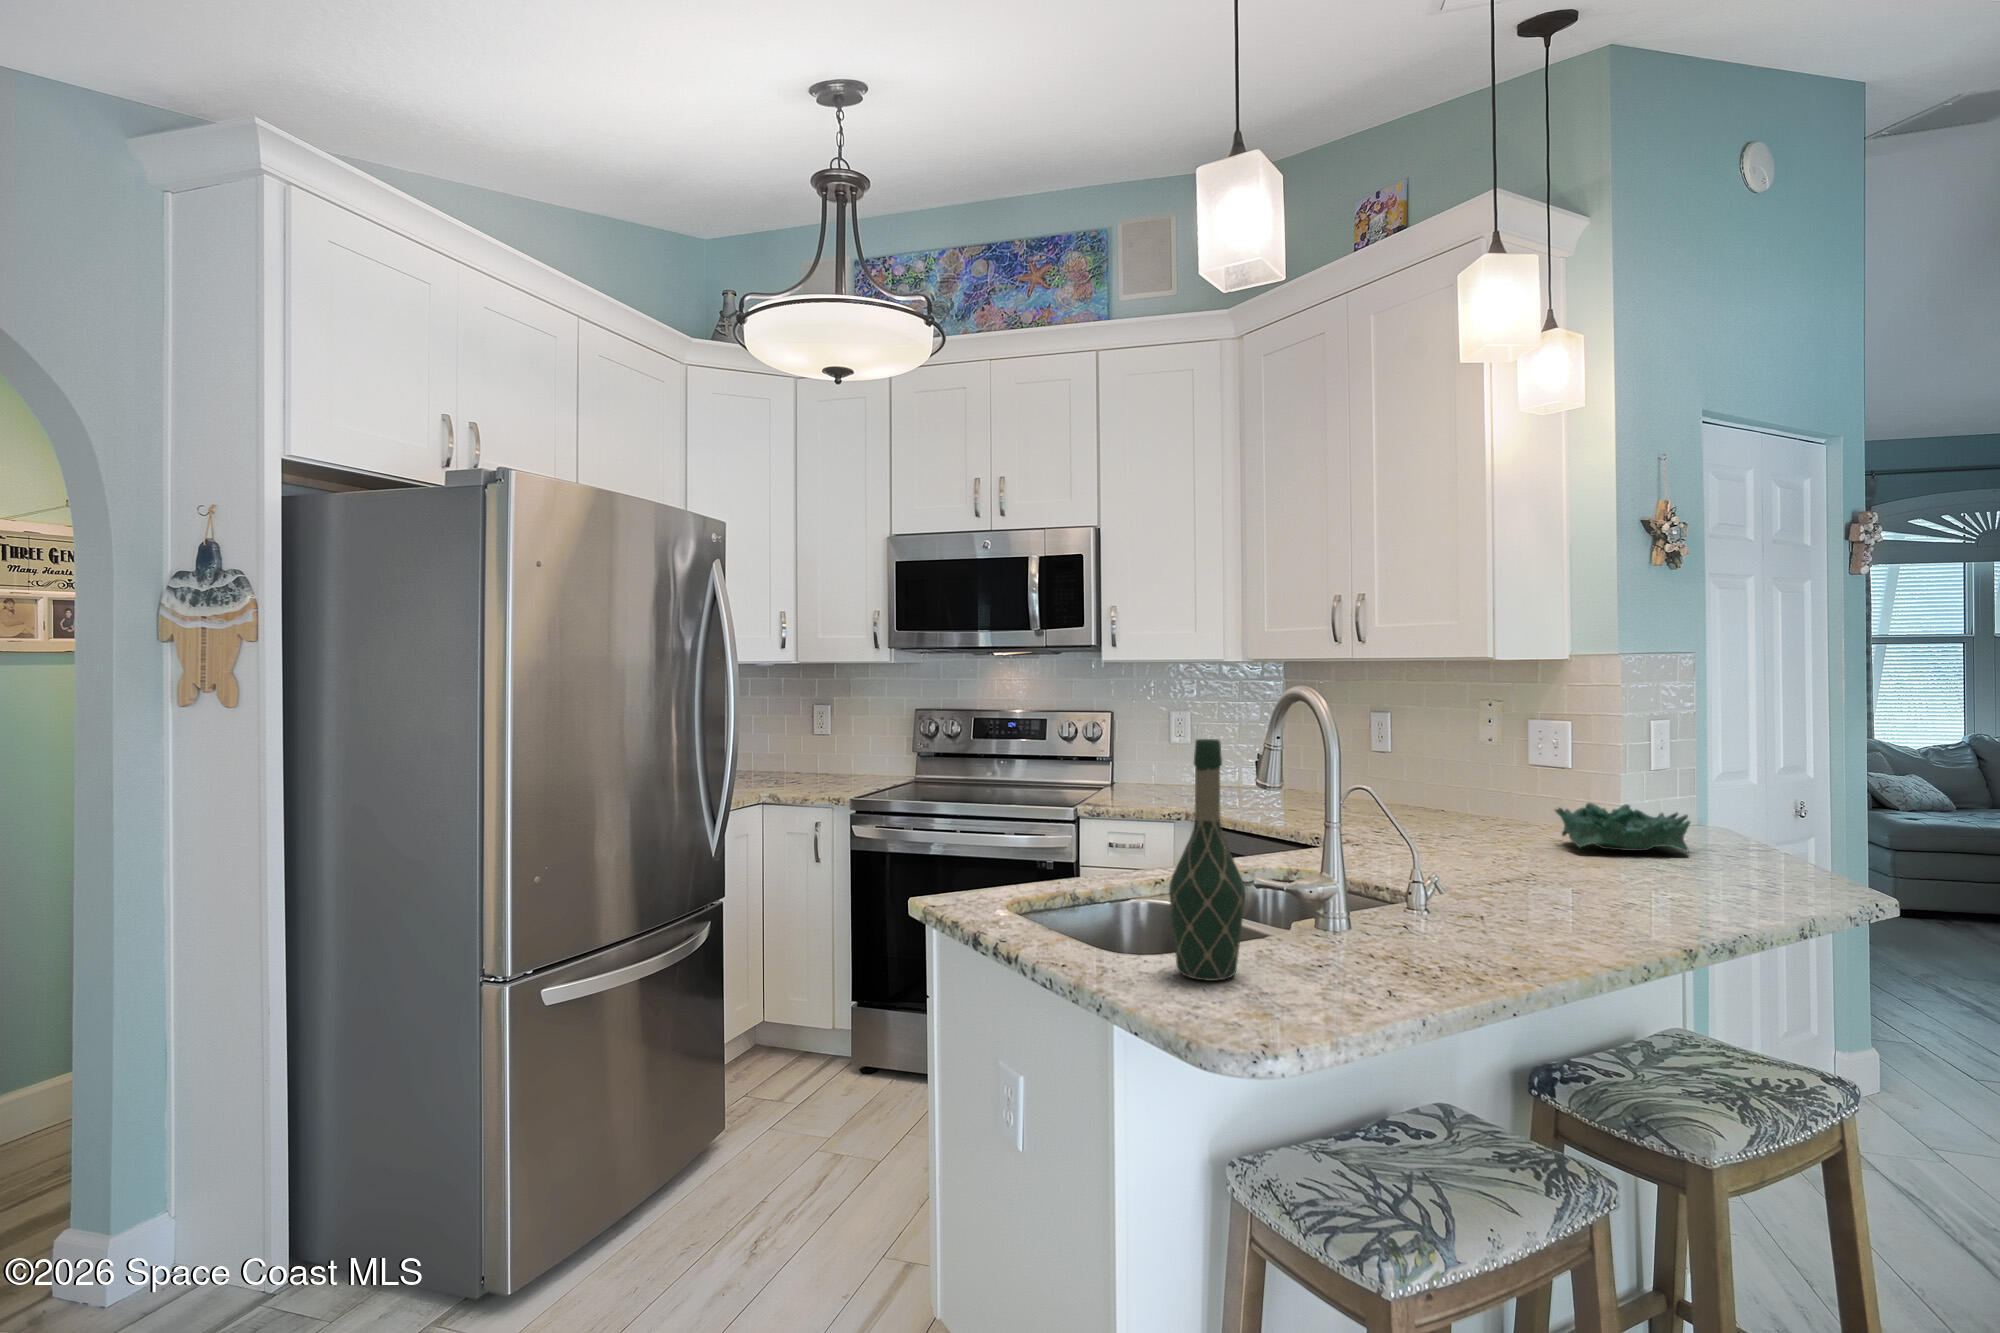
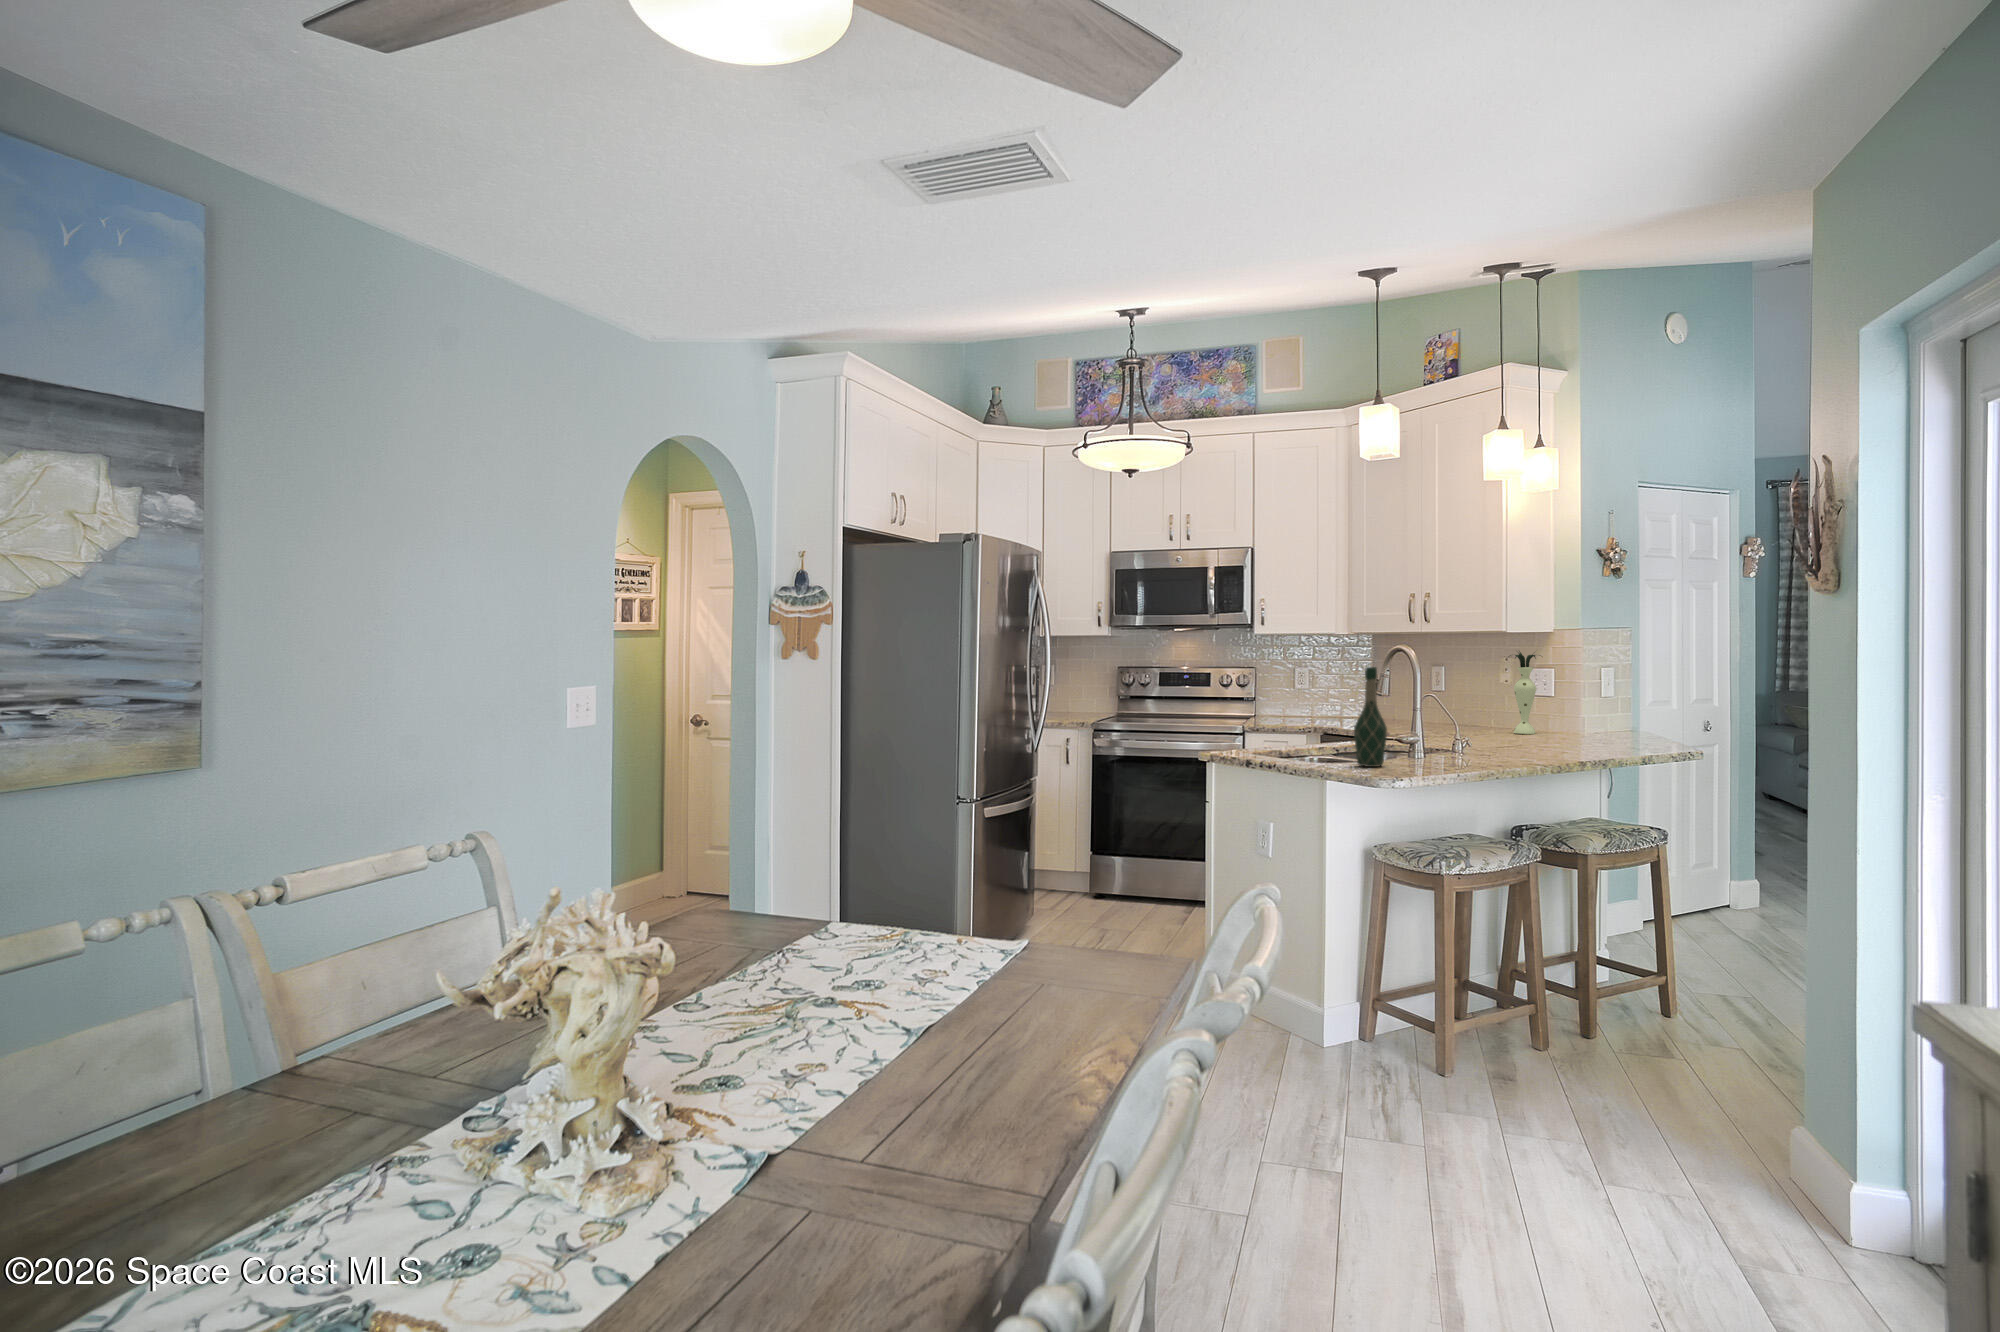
vase: none [1492,688,1556,832] -> present [1510,651,1536,734]
decorative bowl: present [1555,803,1690,852] -> none [1539,714,1612,738]

